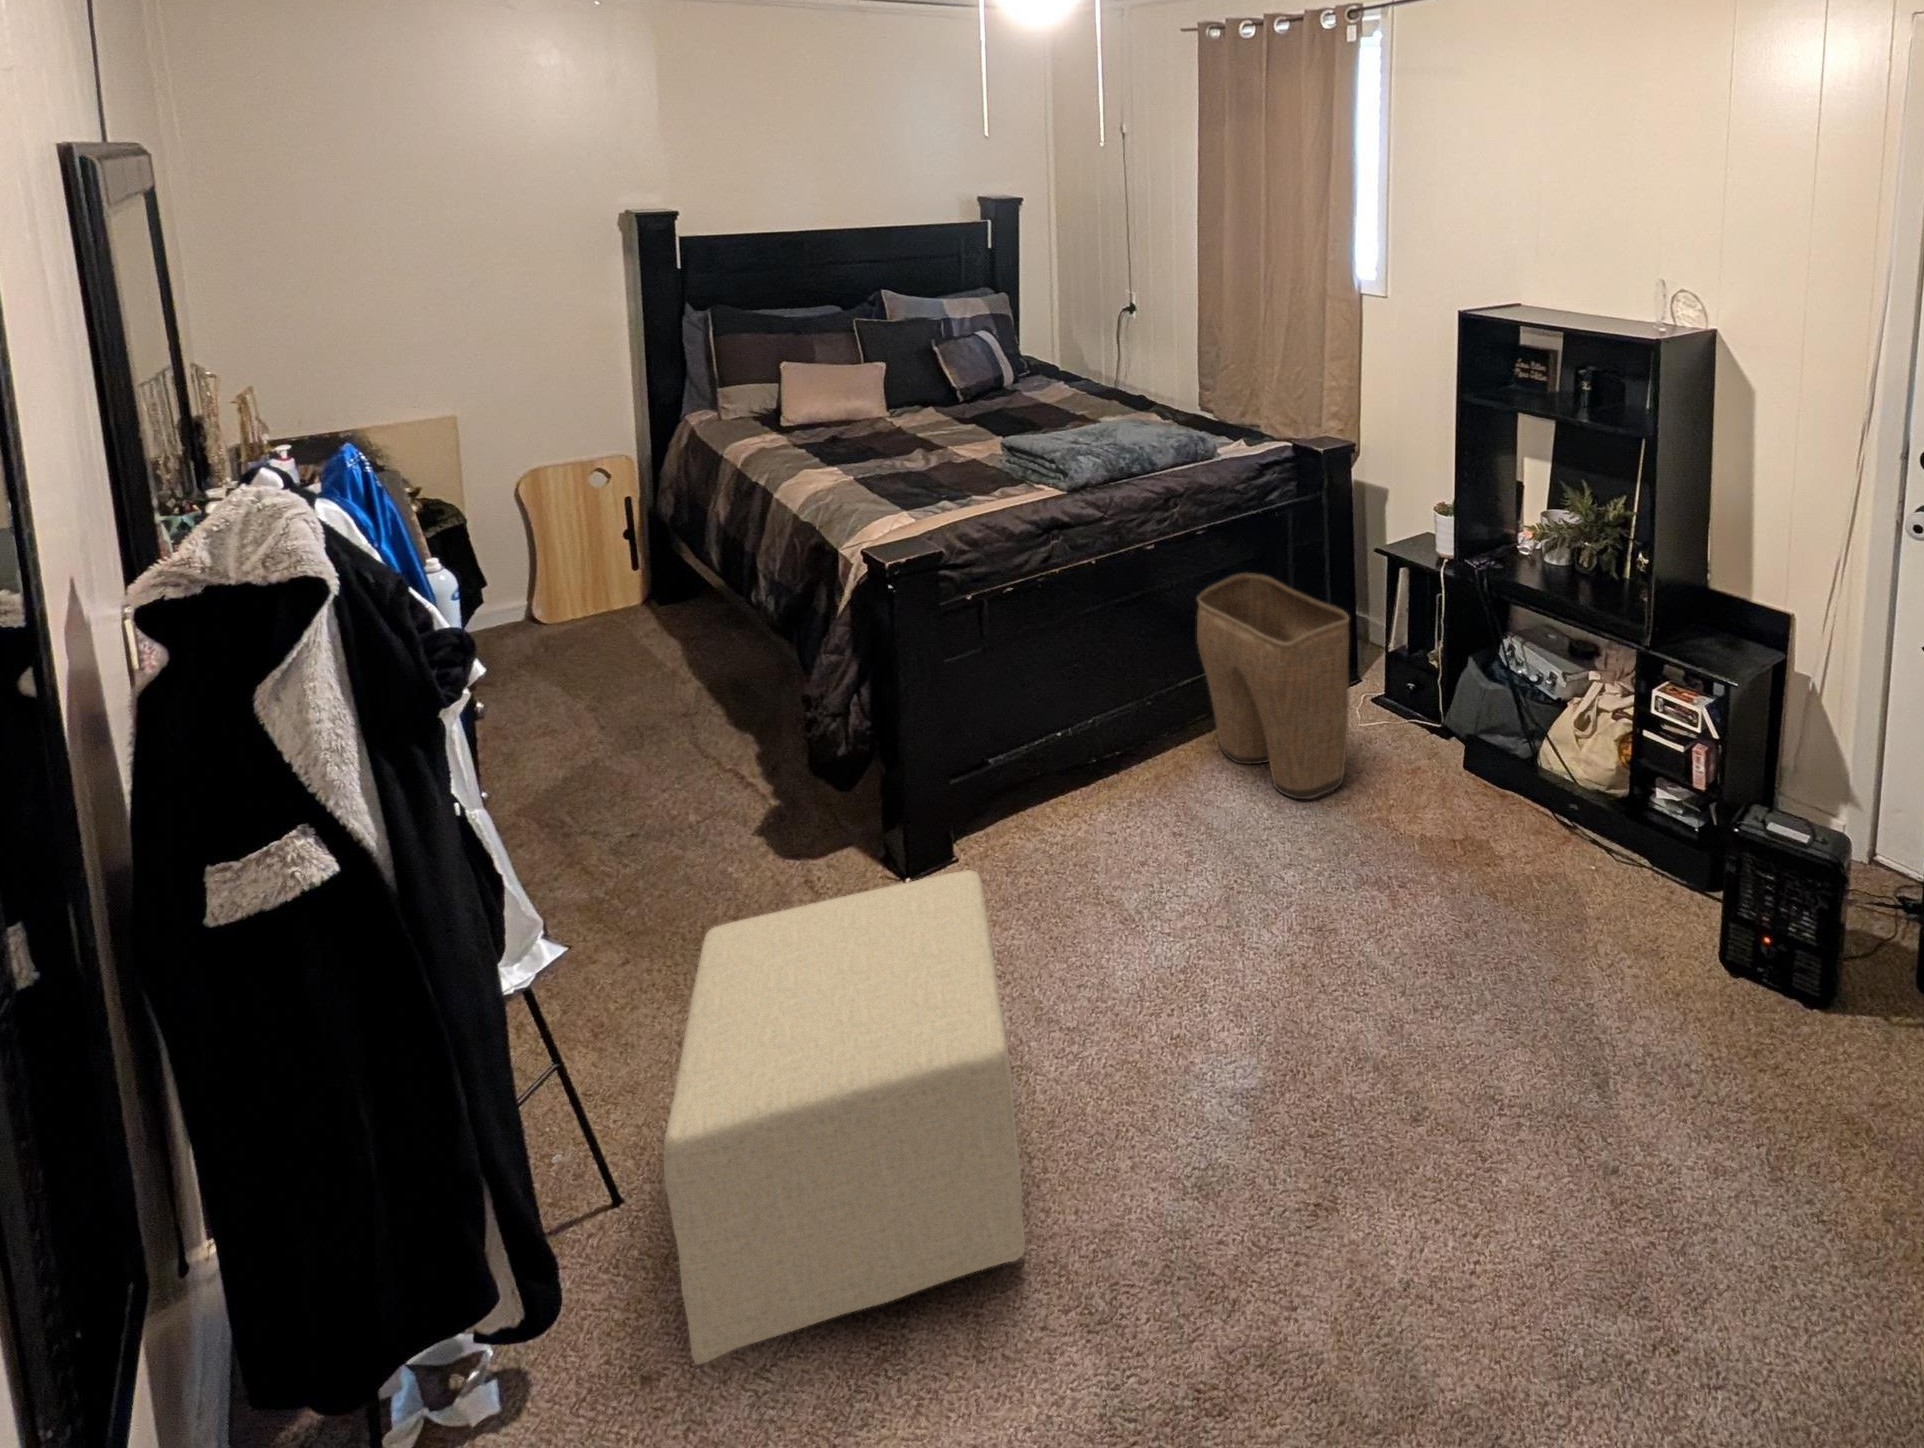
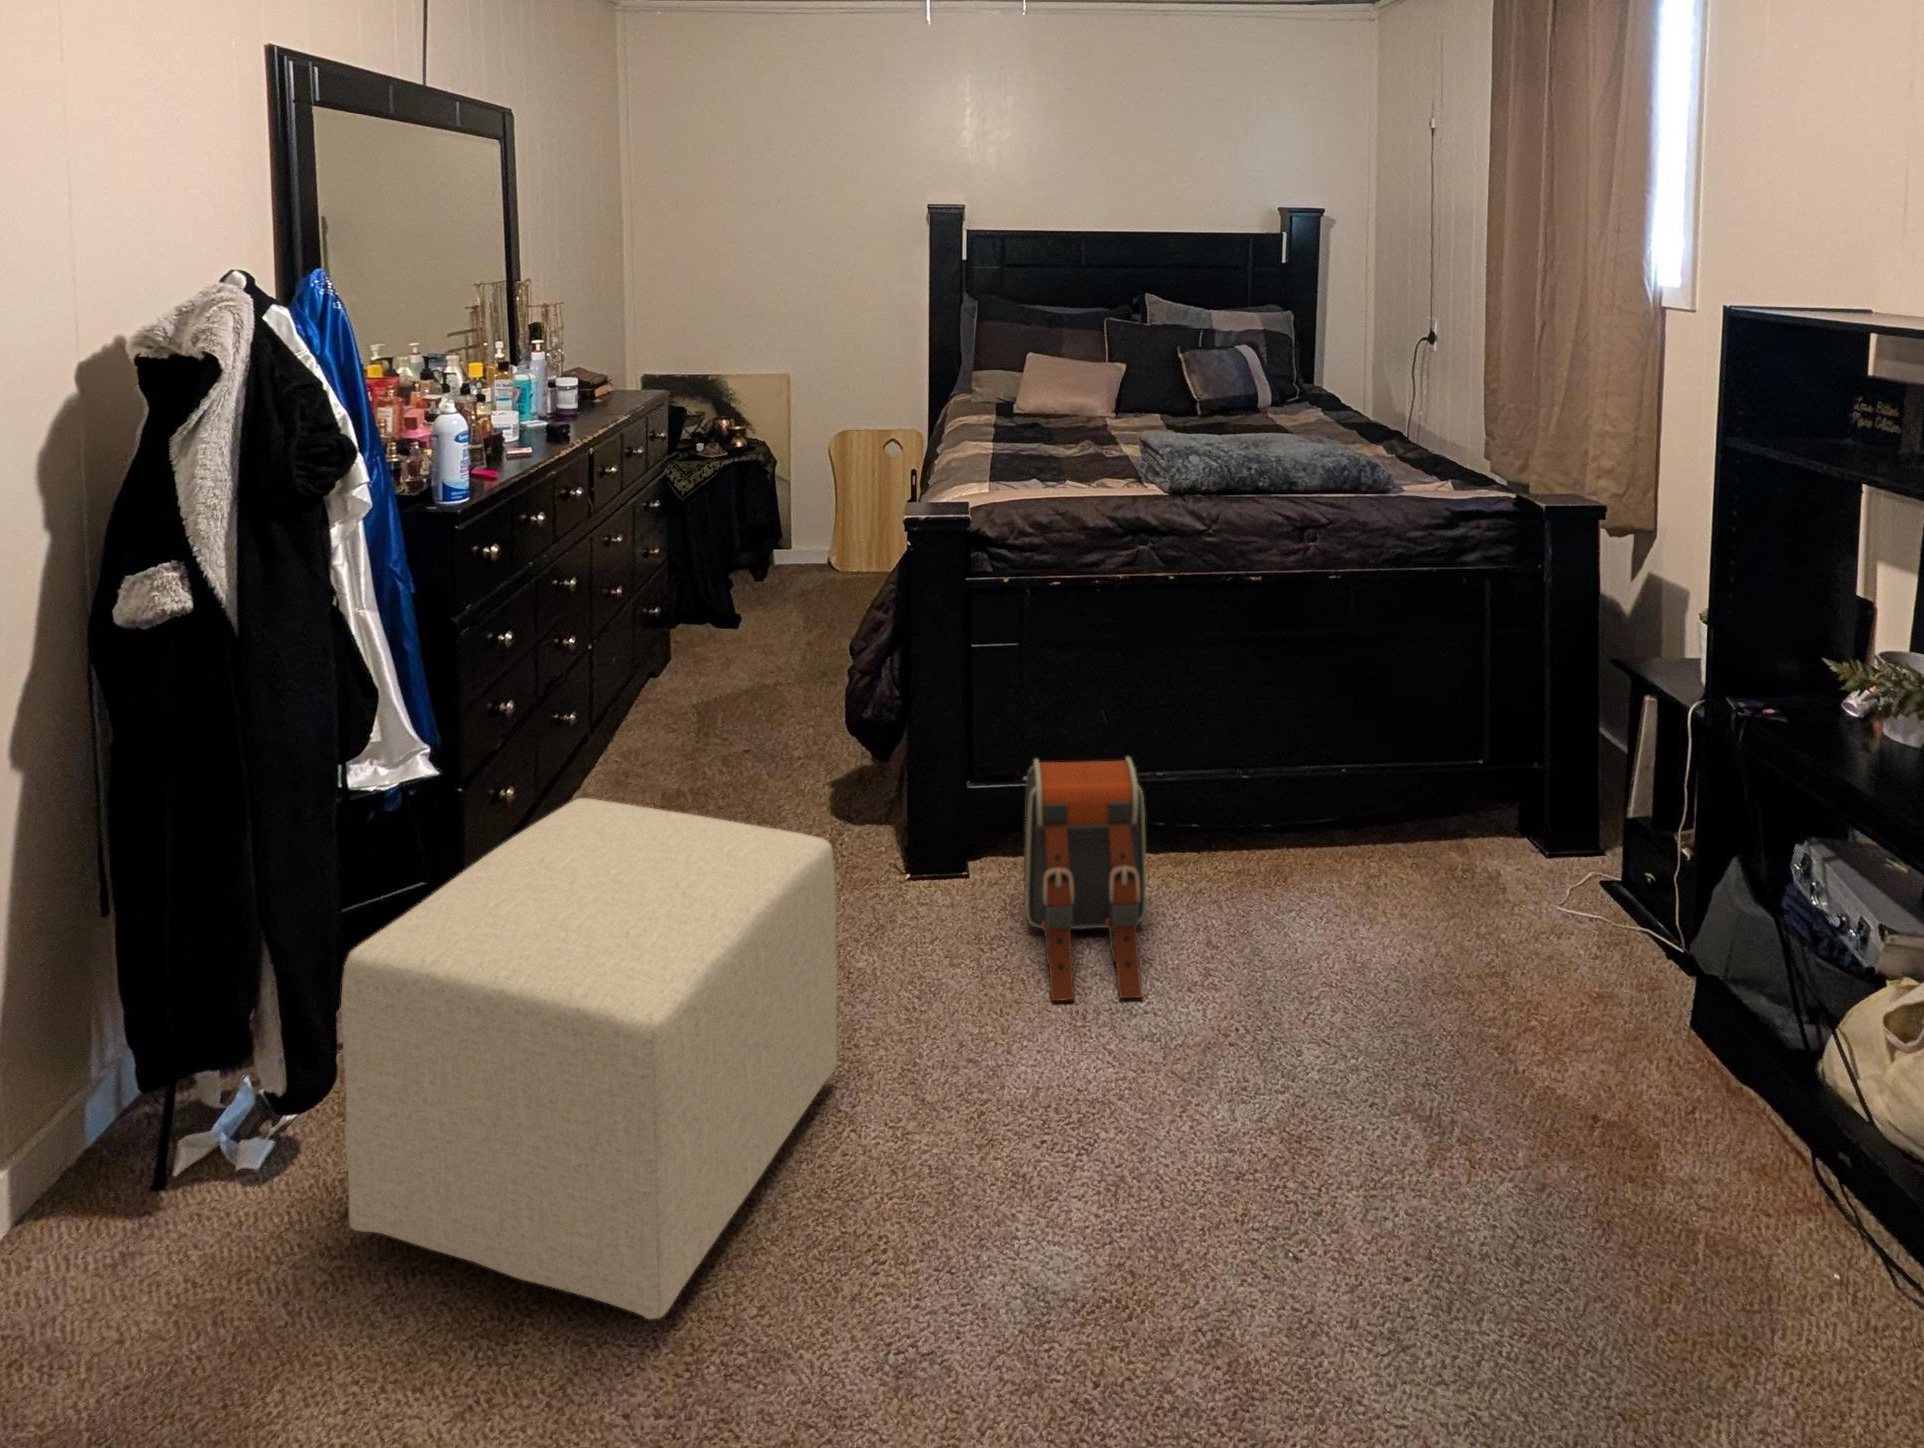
laundry basket: present [1197,573,1349,799] -> none [1313,643,1503,978]
backpack: none [1018,718,1158,919] -> present [1023,756,1146,1001]

